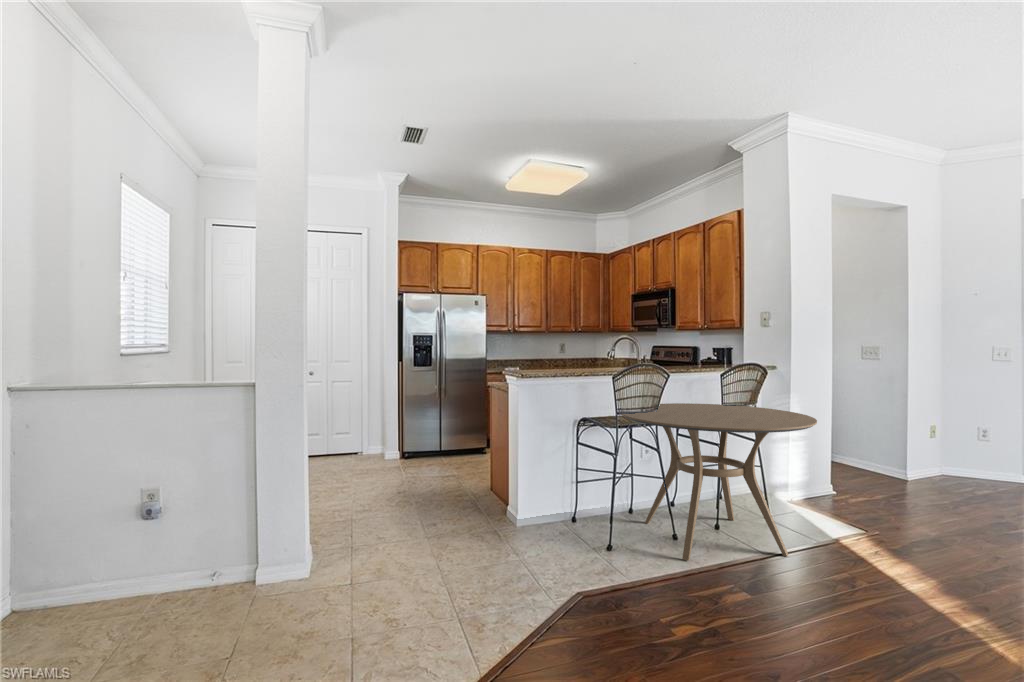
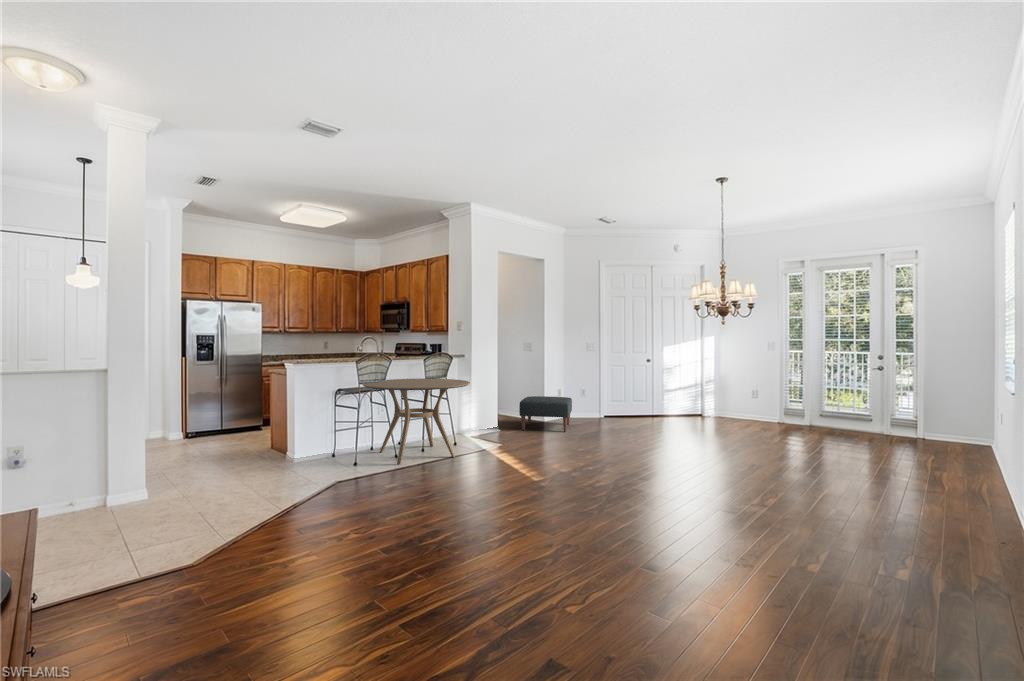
ottoman: none [882,439,1000,516] -> present [519,396,572,432]

